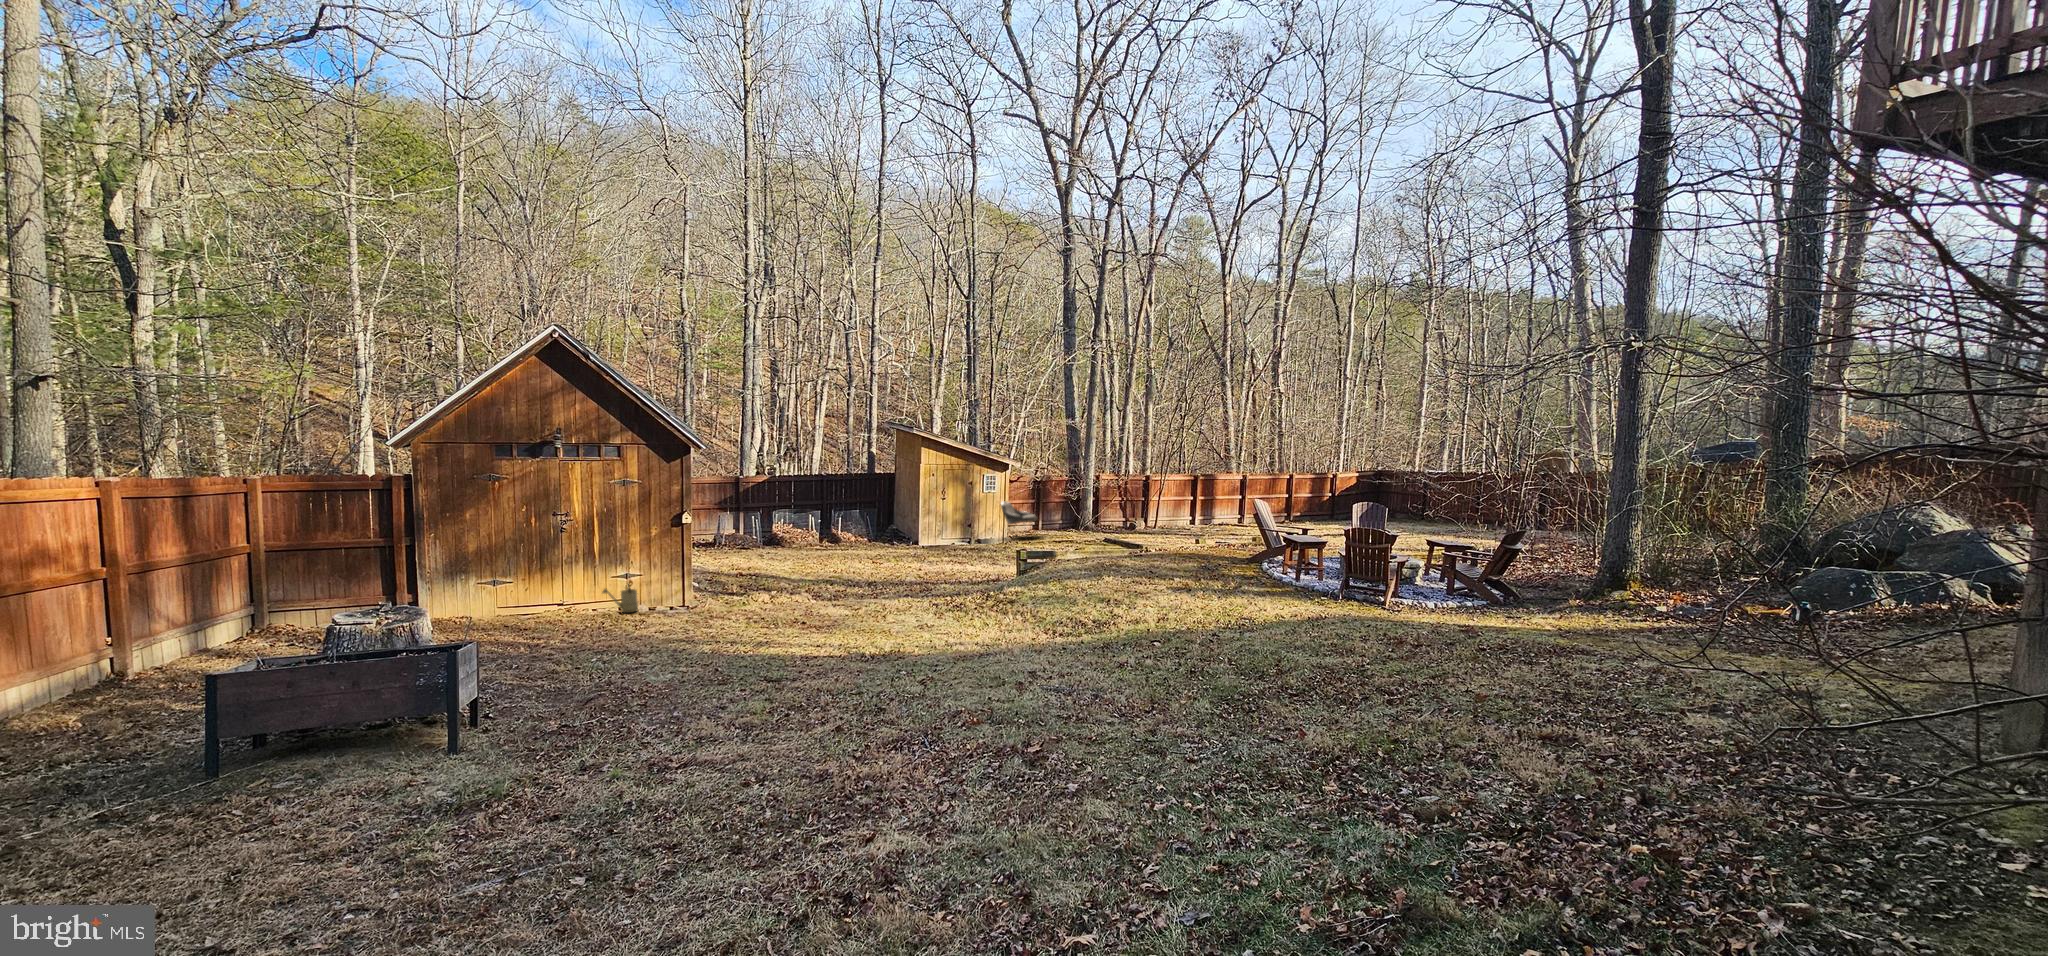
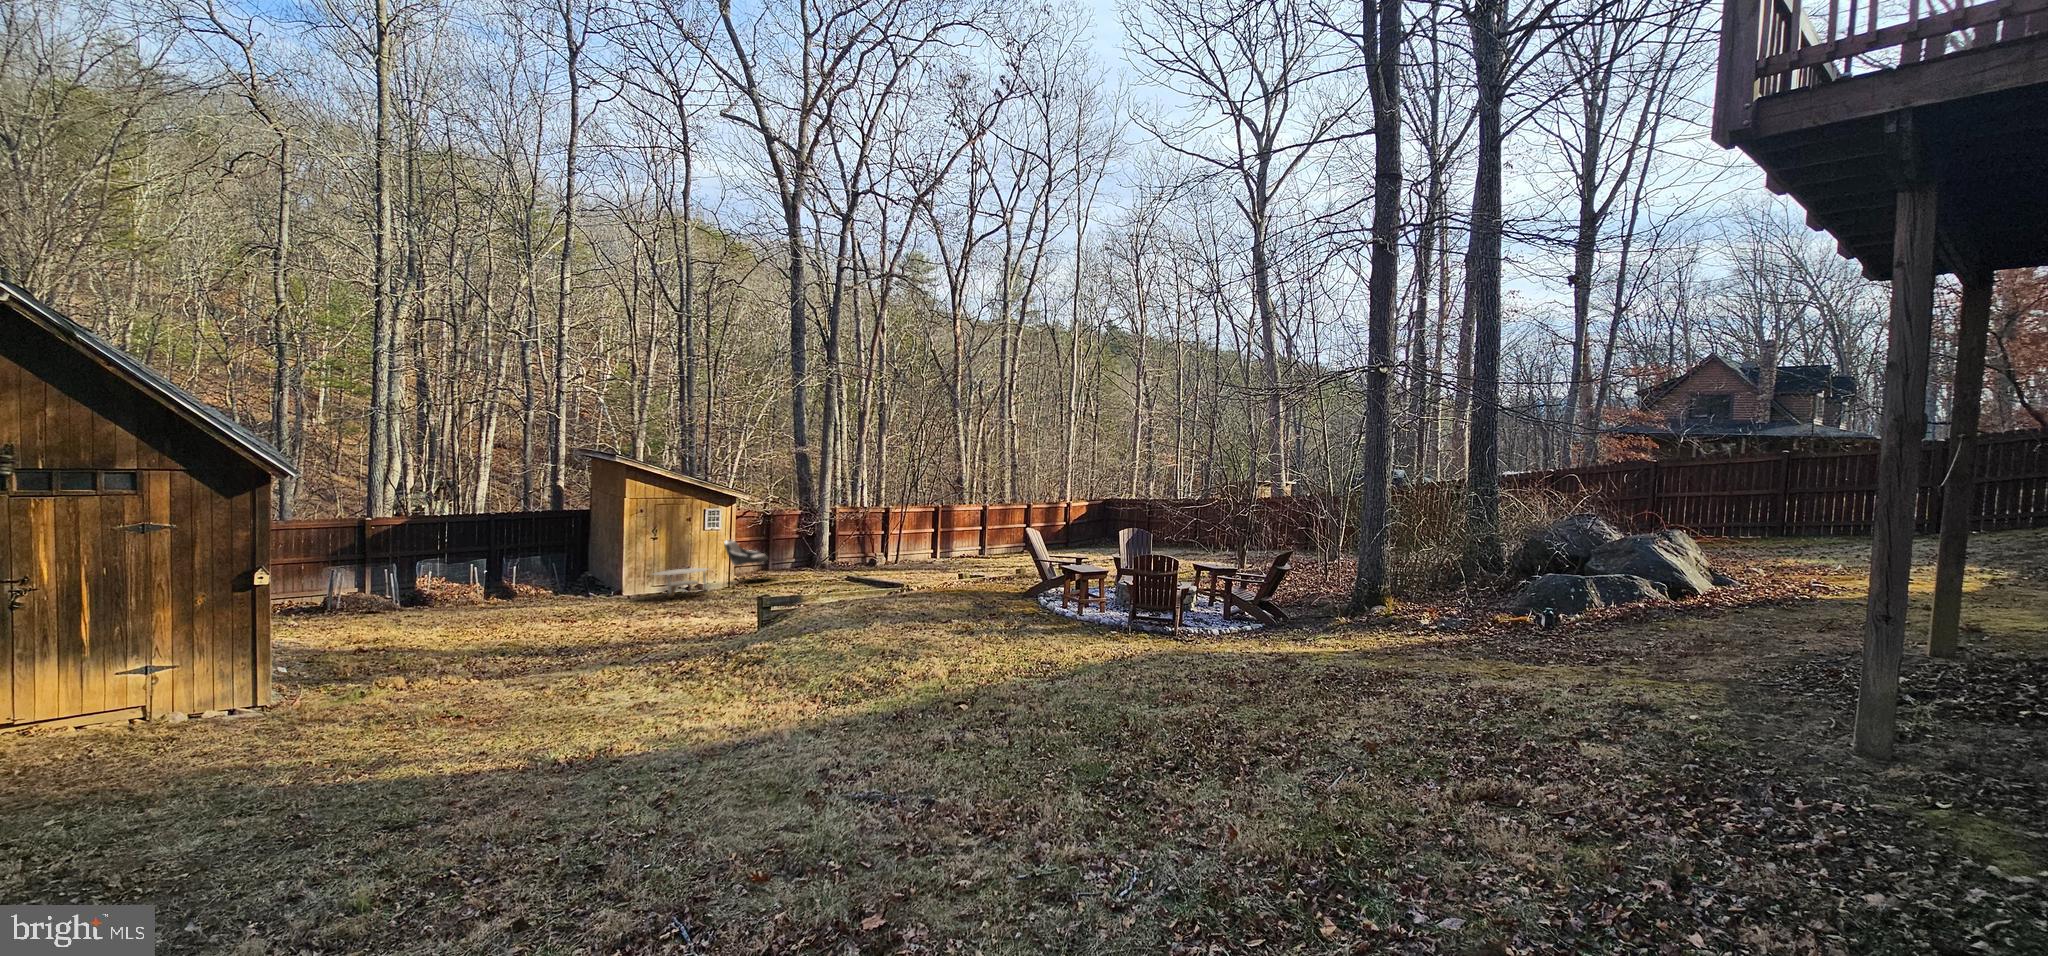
round table: none [941,525,987,548] -> present [653,568,707,597]
watering can: present [603,584,638,613] -> none [92,680,172,729]

